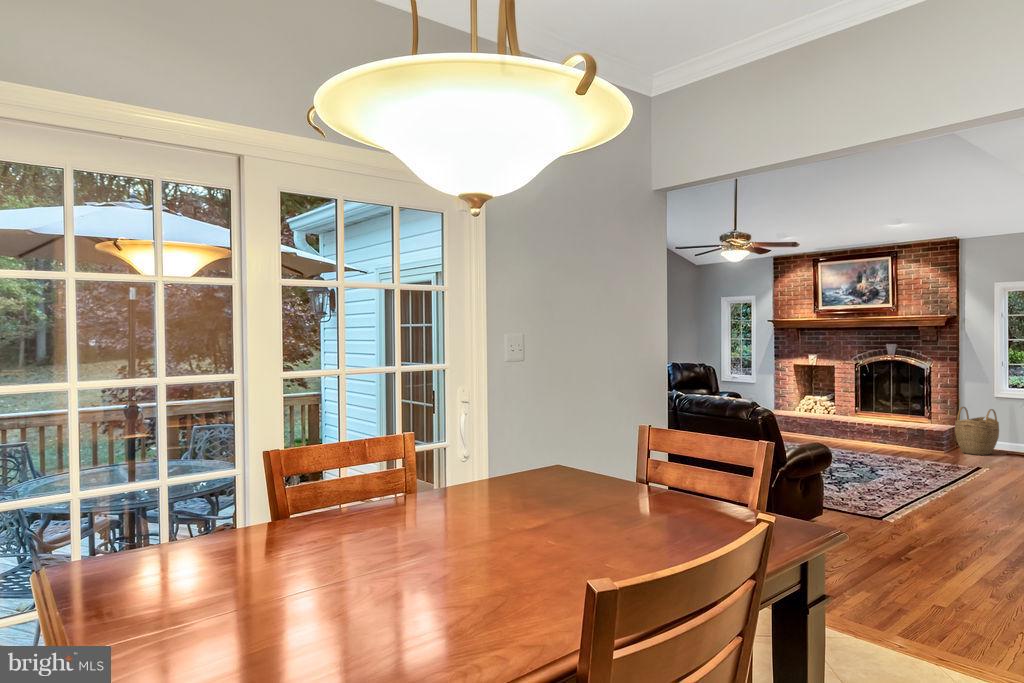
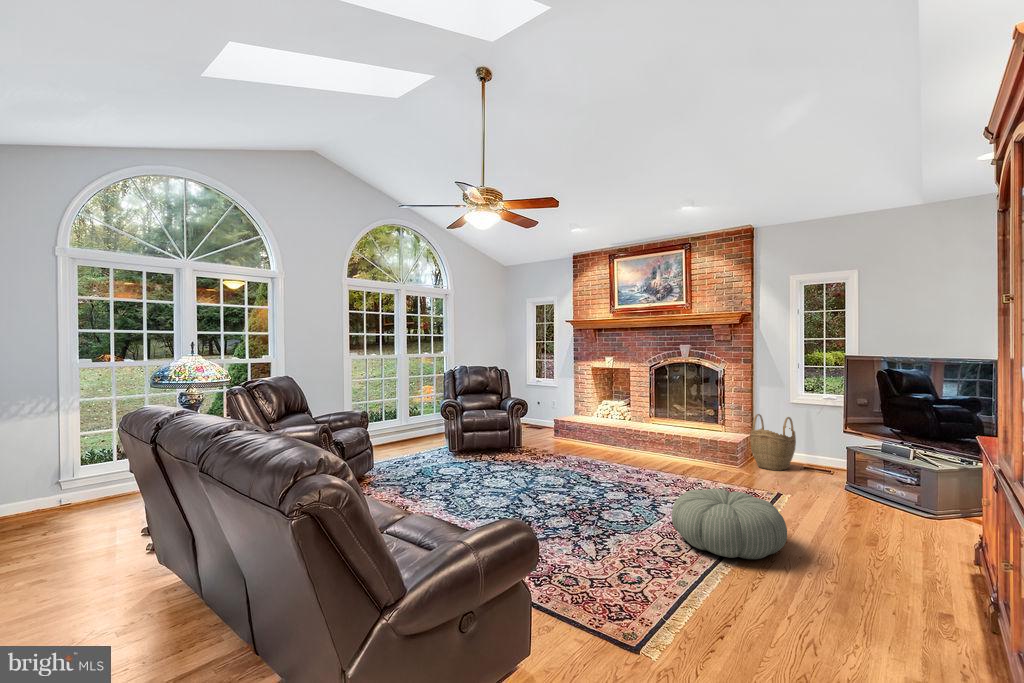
pouf: none [887,454,972,493] -> present [672,489,787,559]

